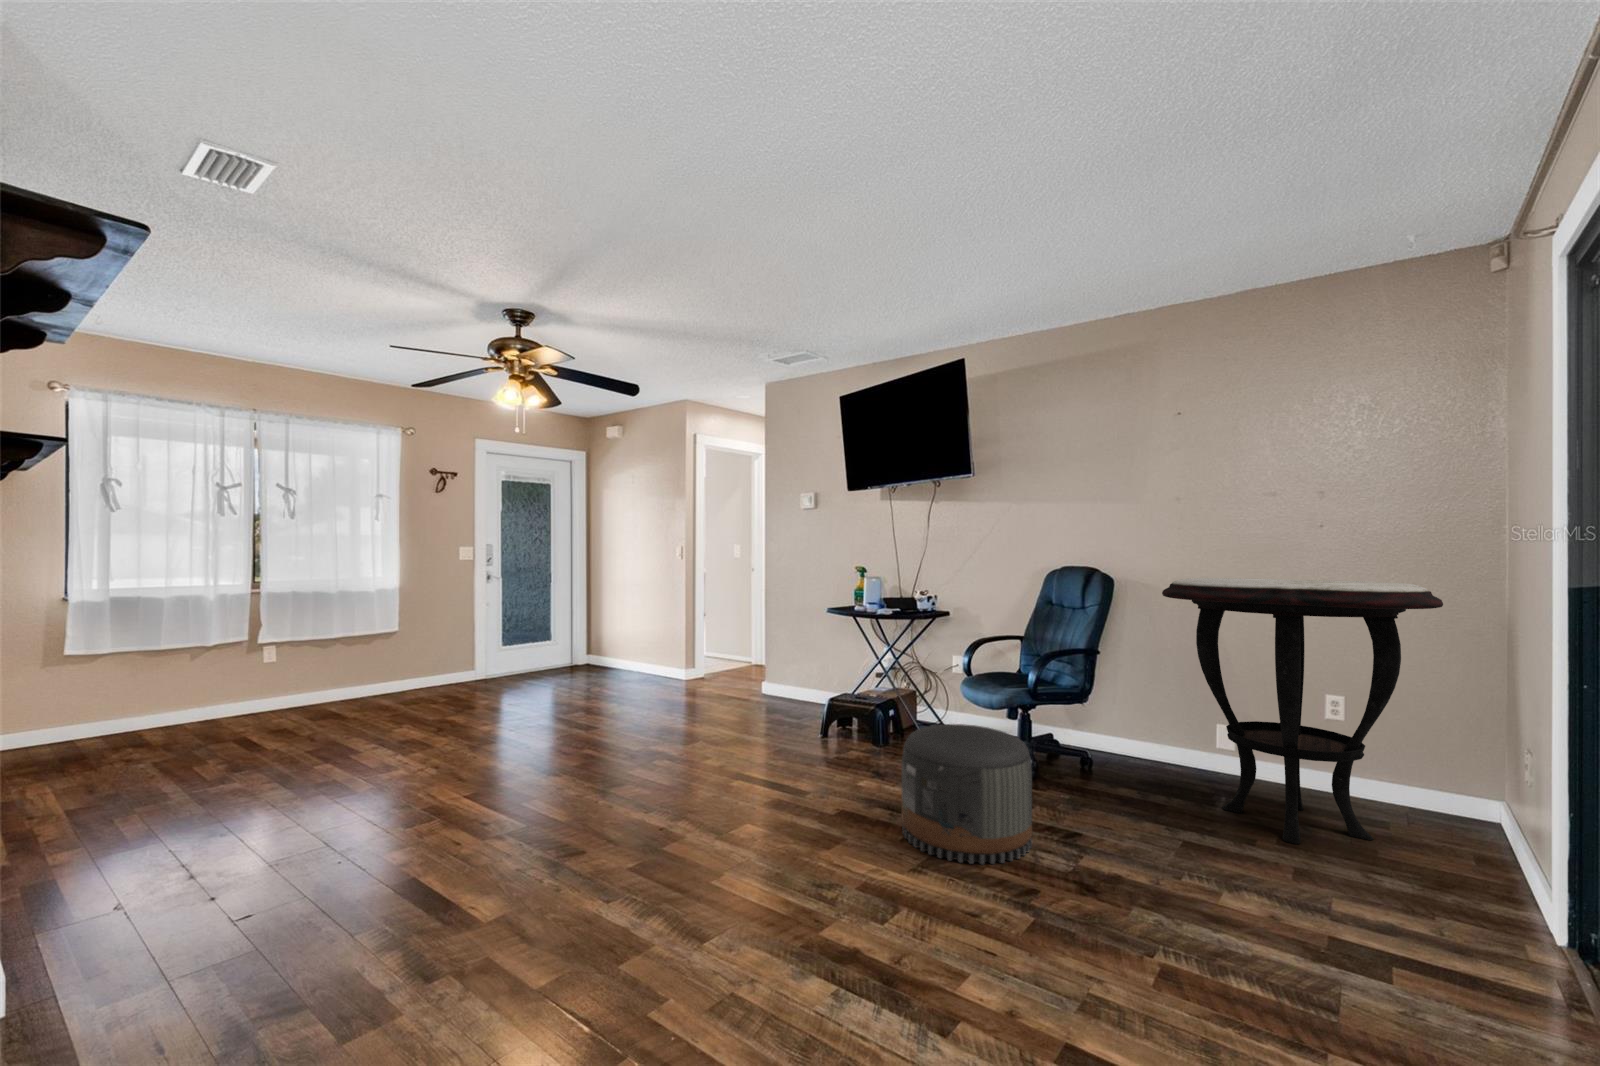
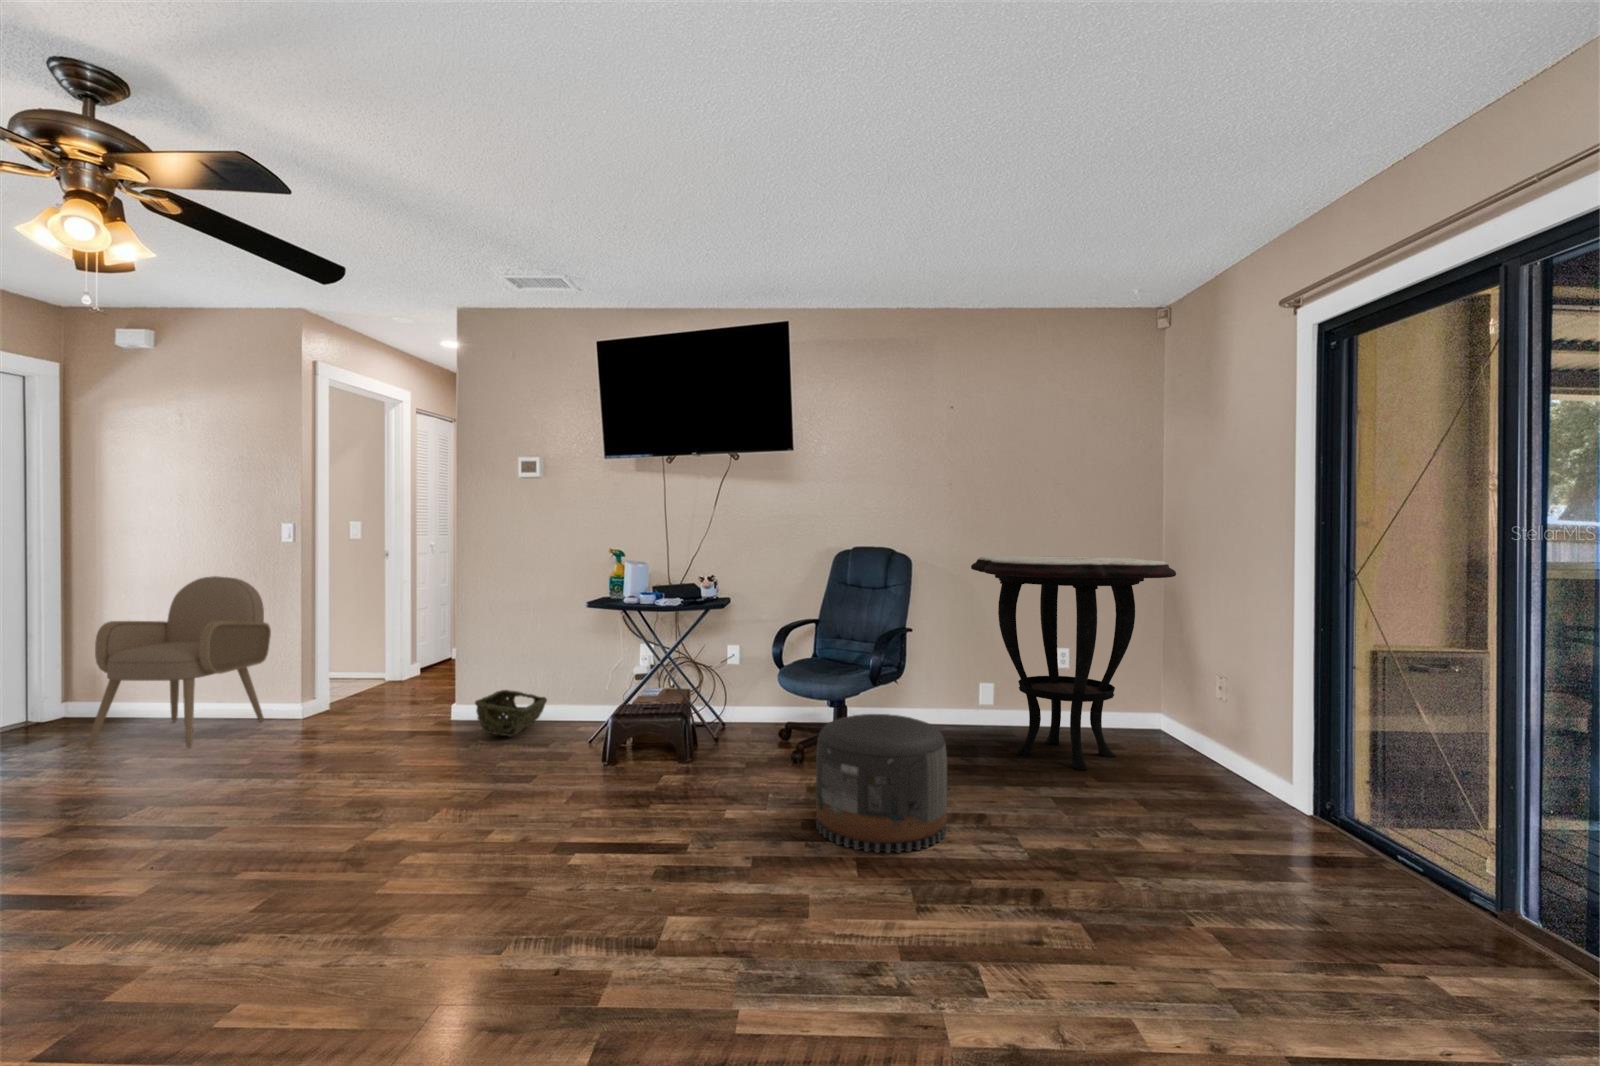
armchair: none [574,580,668,687] -> present [87,576,271,748]
woven basket: none [757,673,816,708] -> present [475,690,547,737]

